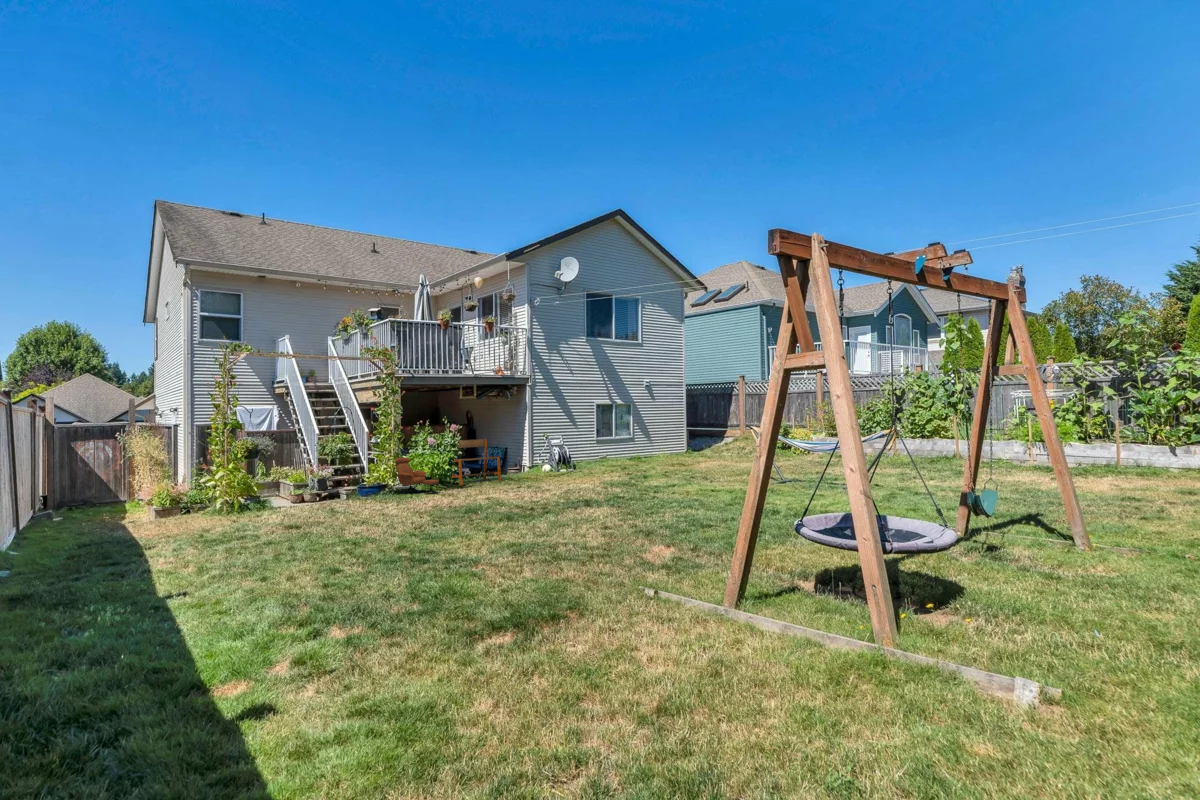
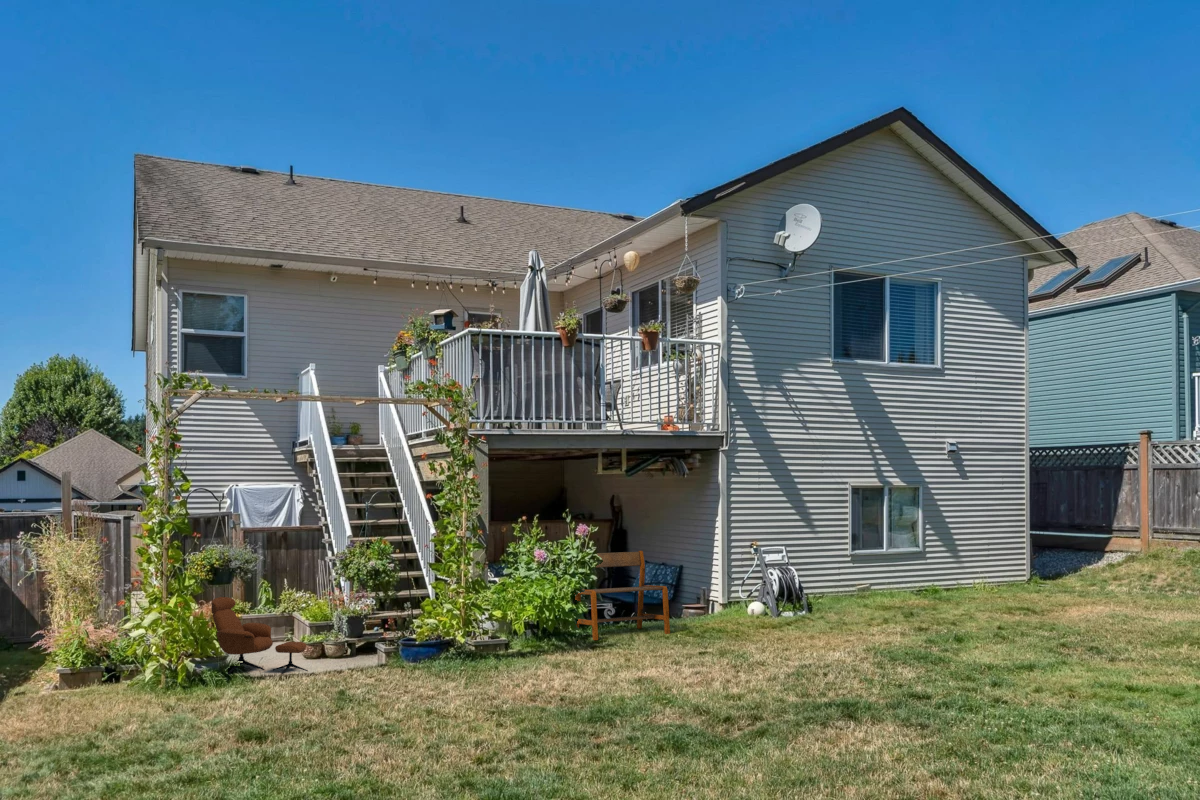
lounge chair: present [395,457,439,494] -> present [211,597,308,674]

